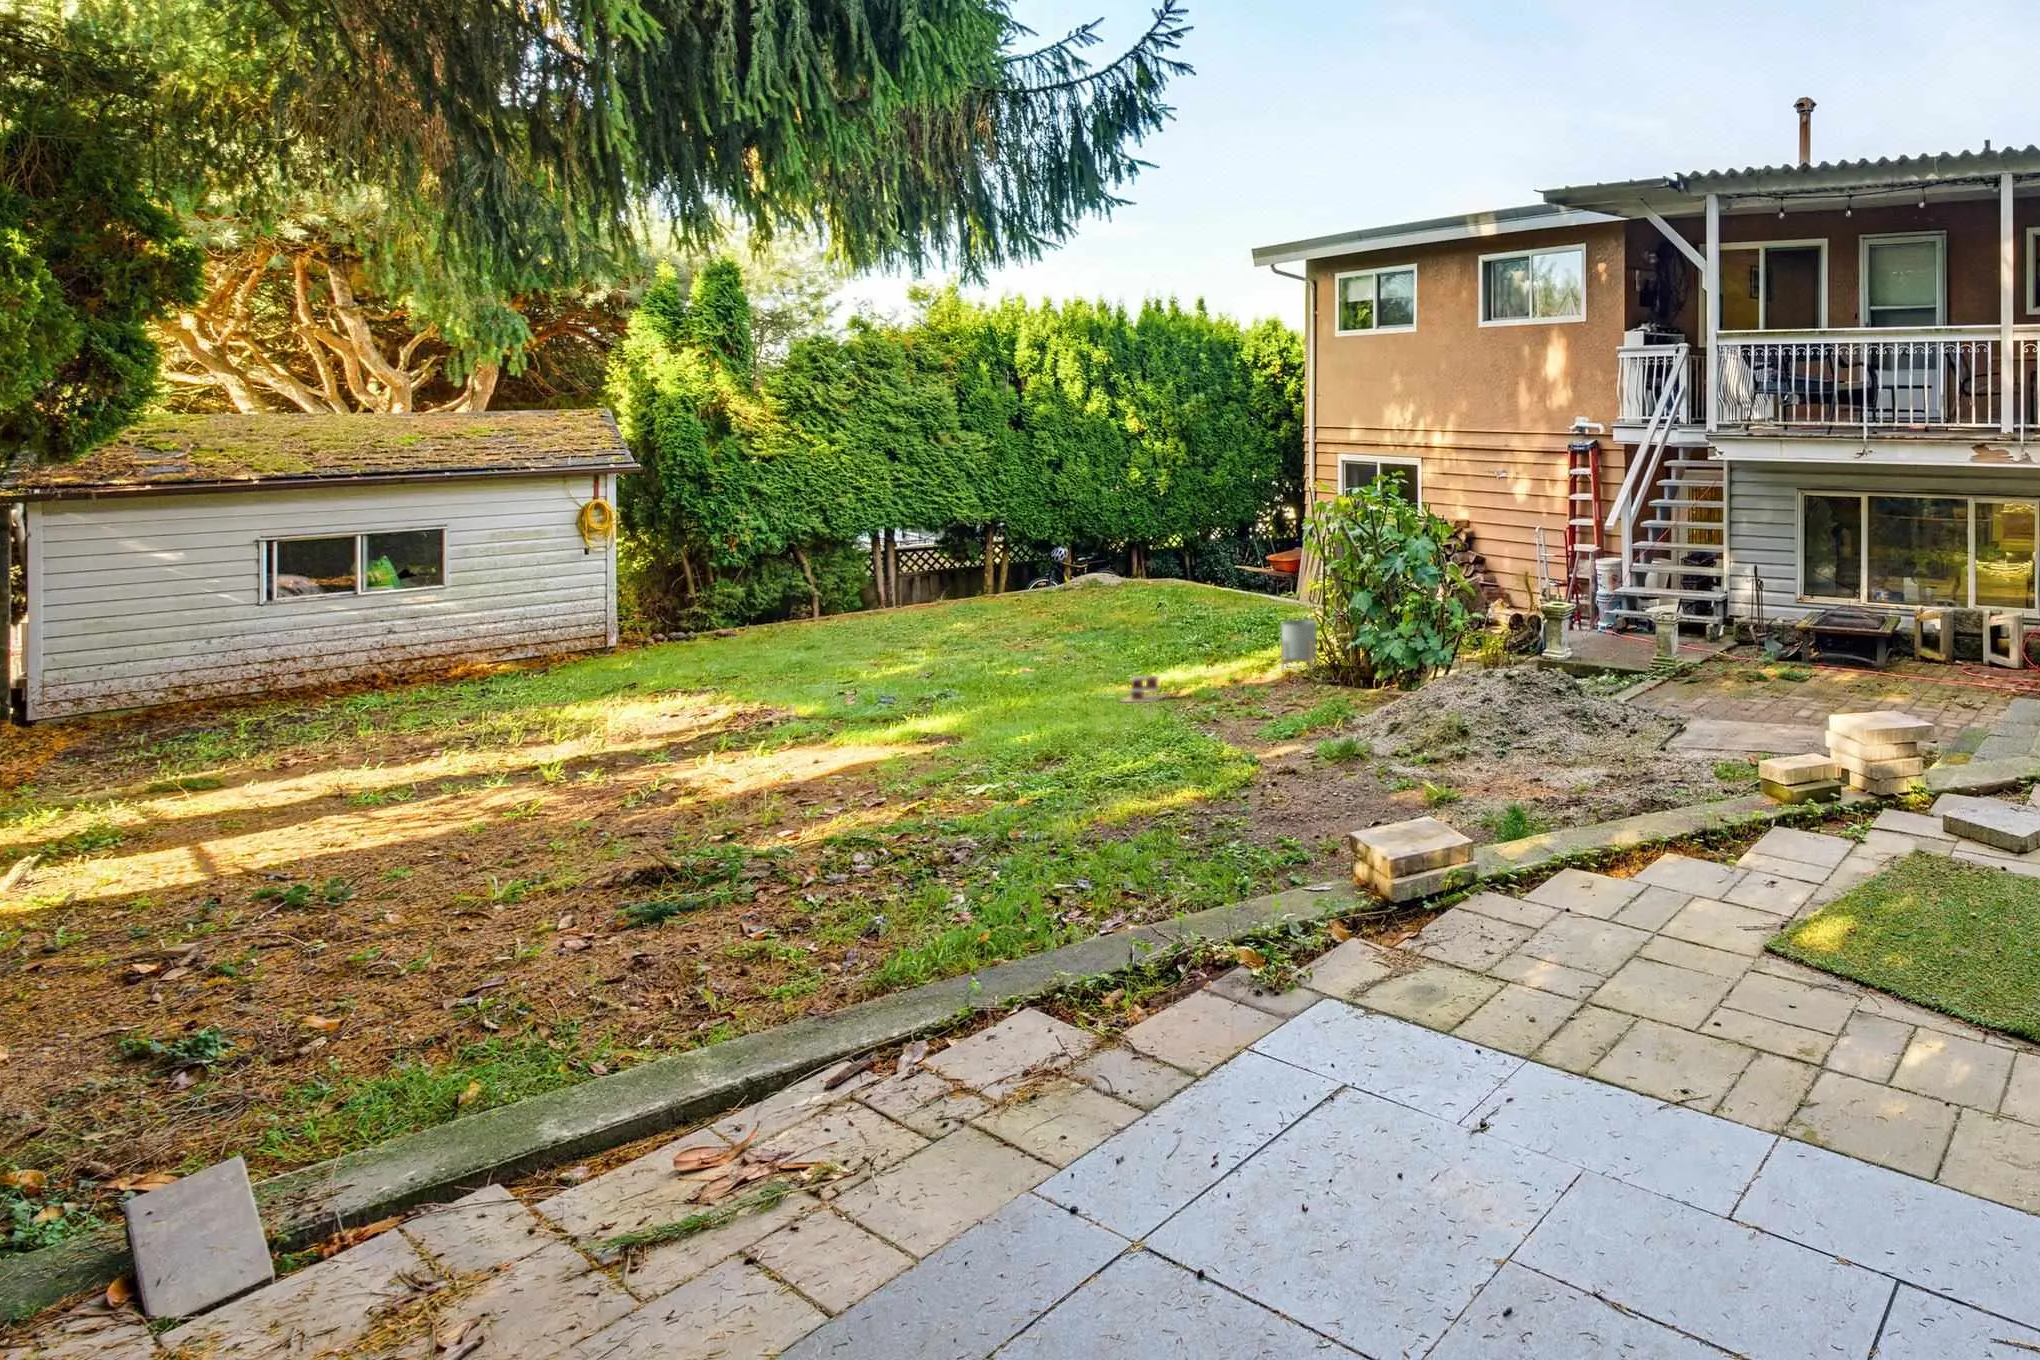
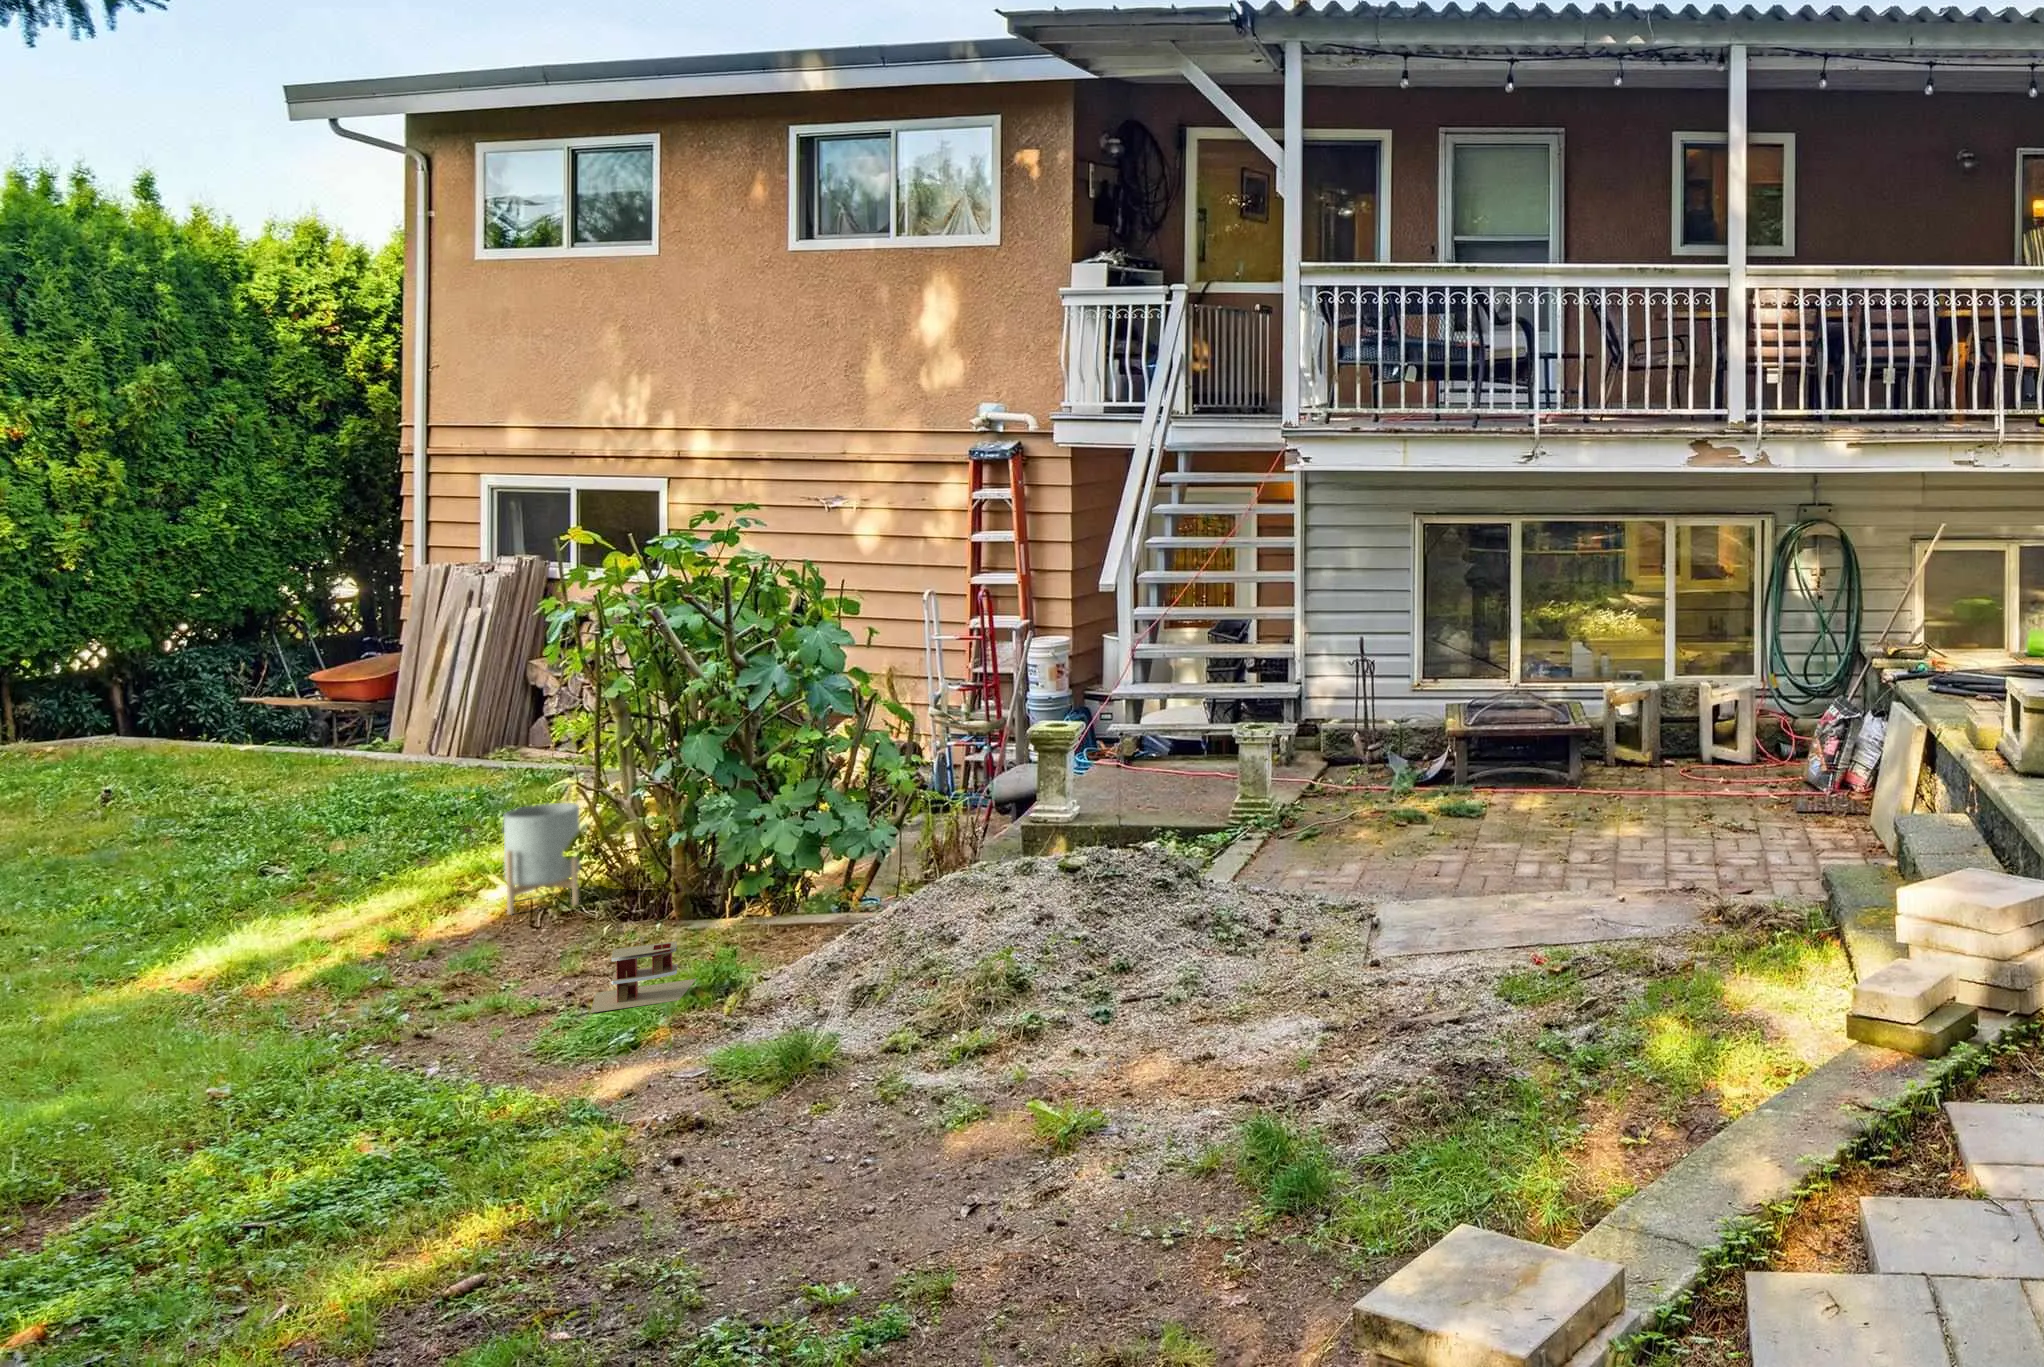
toy house: present [1122,675,1165,702] -> present [590,941,696,1013]

